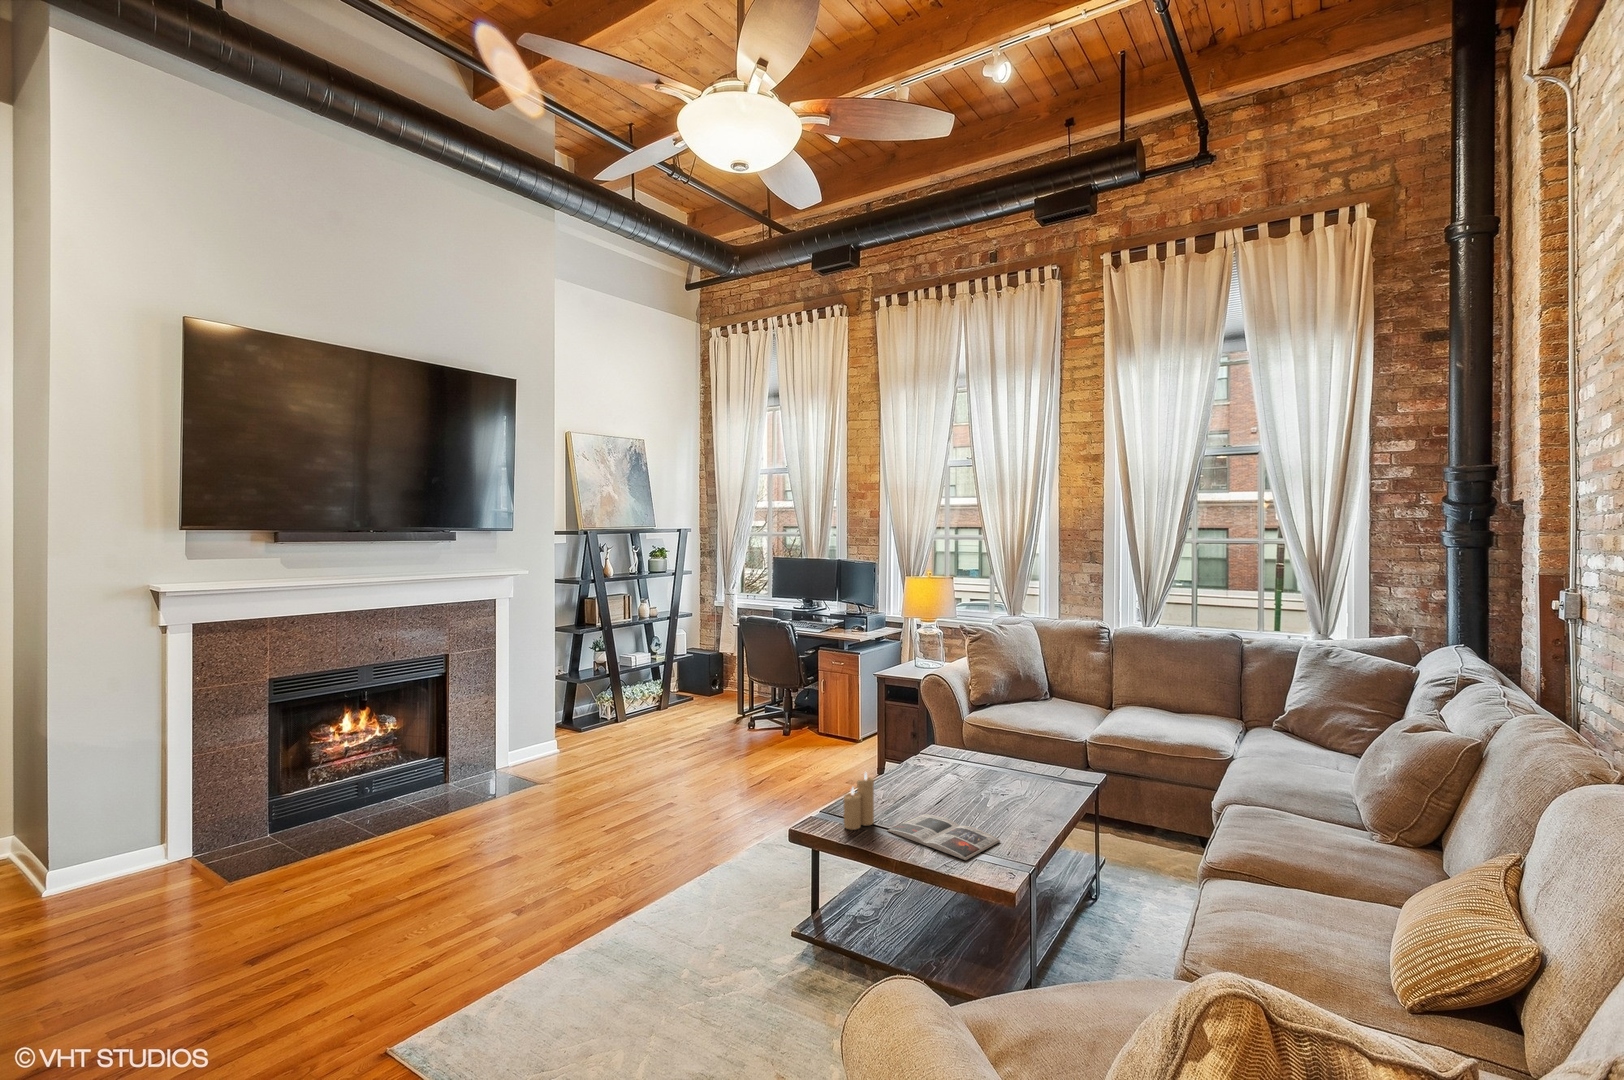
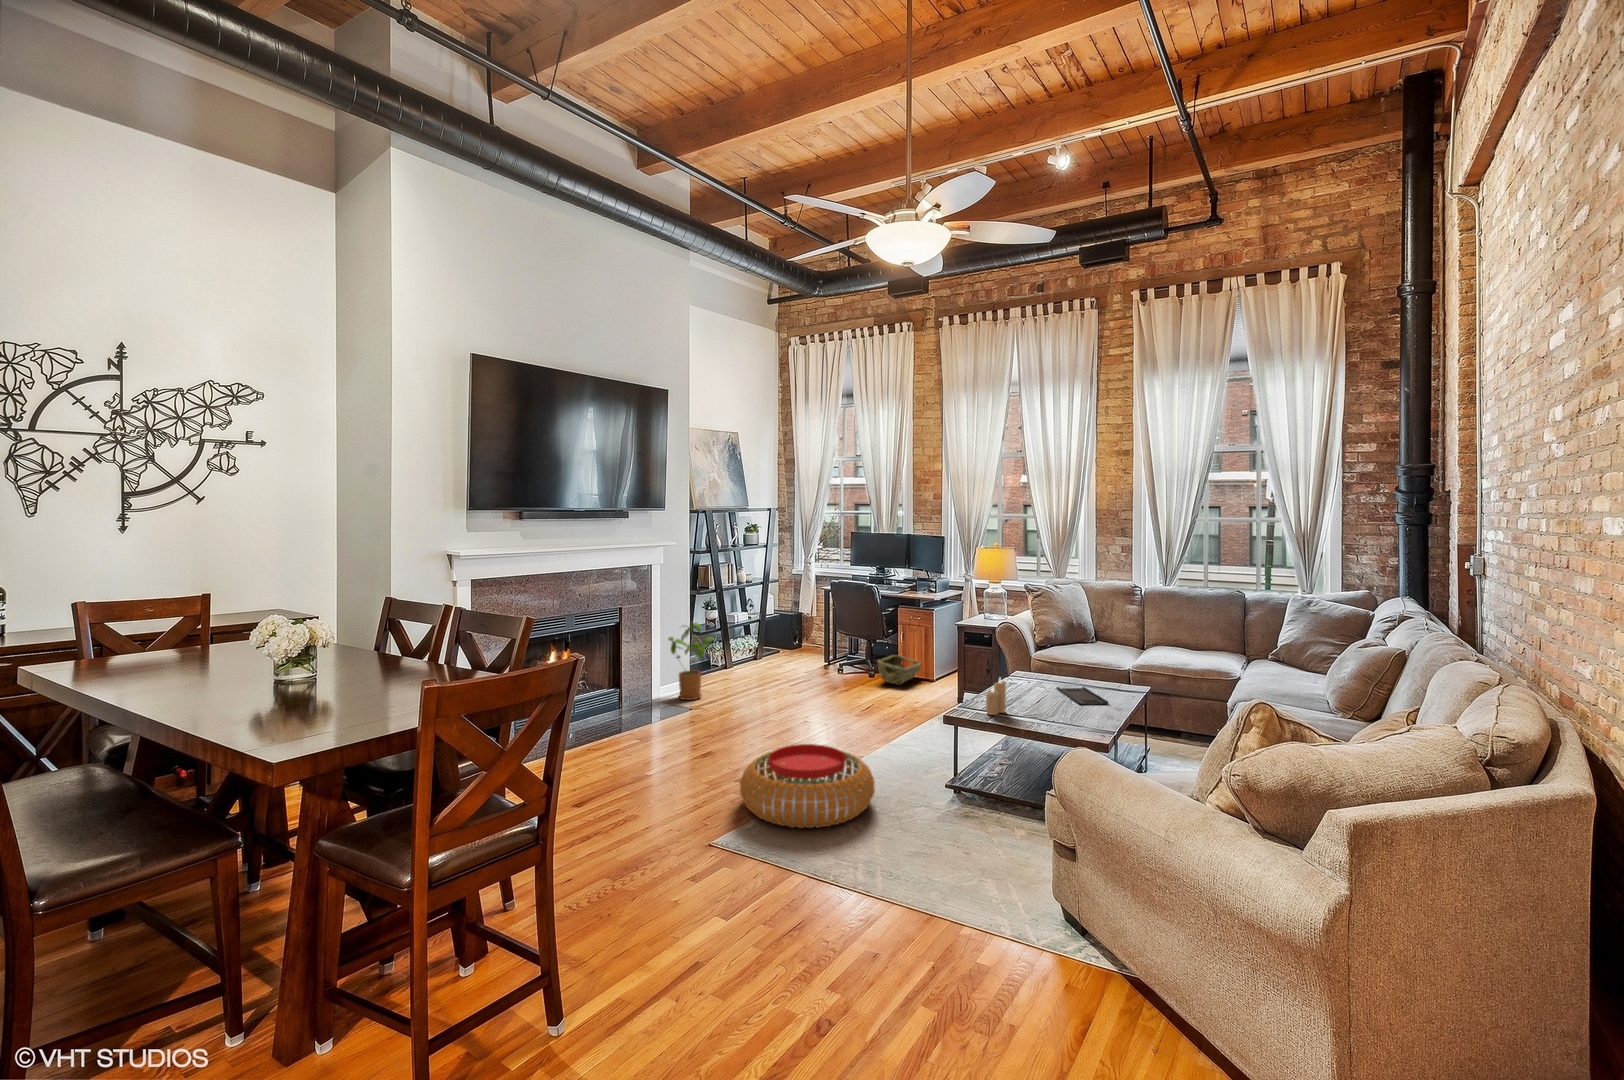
house plant: none [512,669,577,769] -> present [668,623,714,700]
woven basket: none [787,708,846,748] -> present [878,655,921,685]
tray: none [969,776,1032,809] -> present [1057,687,1108,704]
magazine: present [887,814,1000,860] -> none [1017,707,1095,729]
pouf: none [477,861,684,1009] -> present [740,744,875,828]

